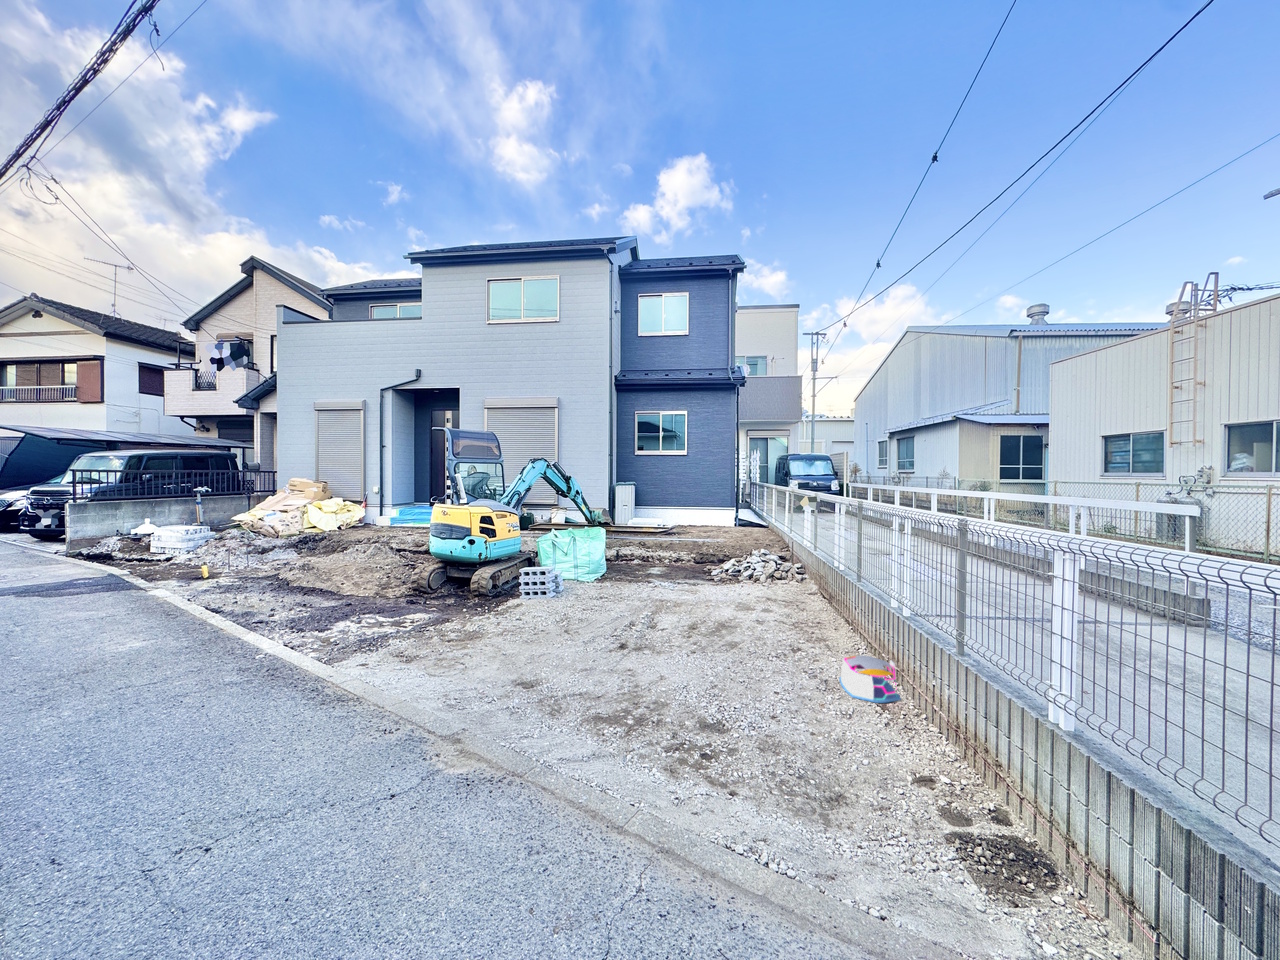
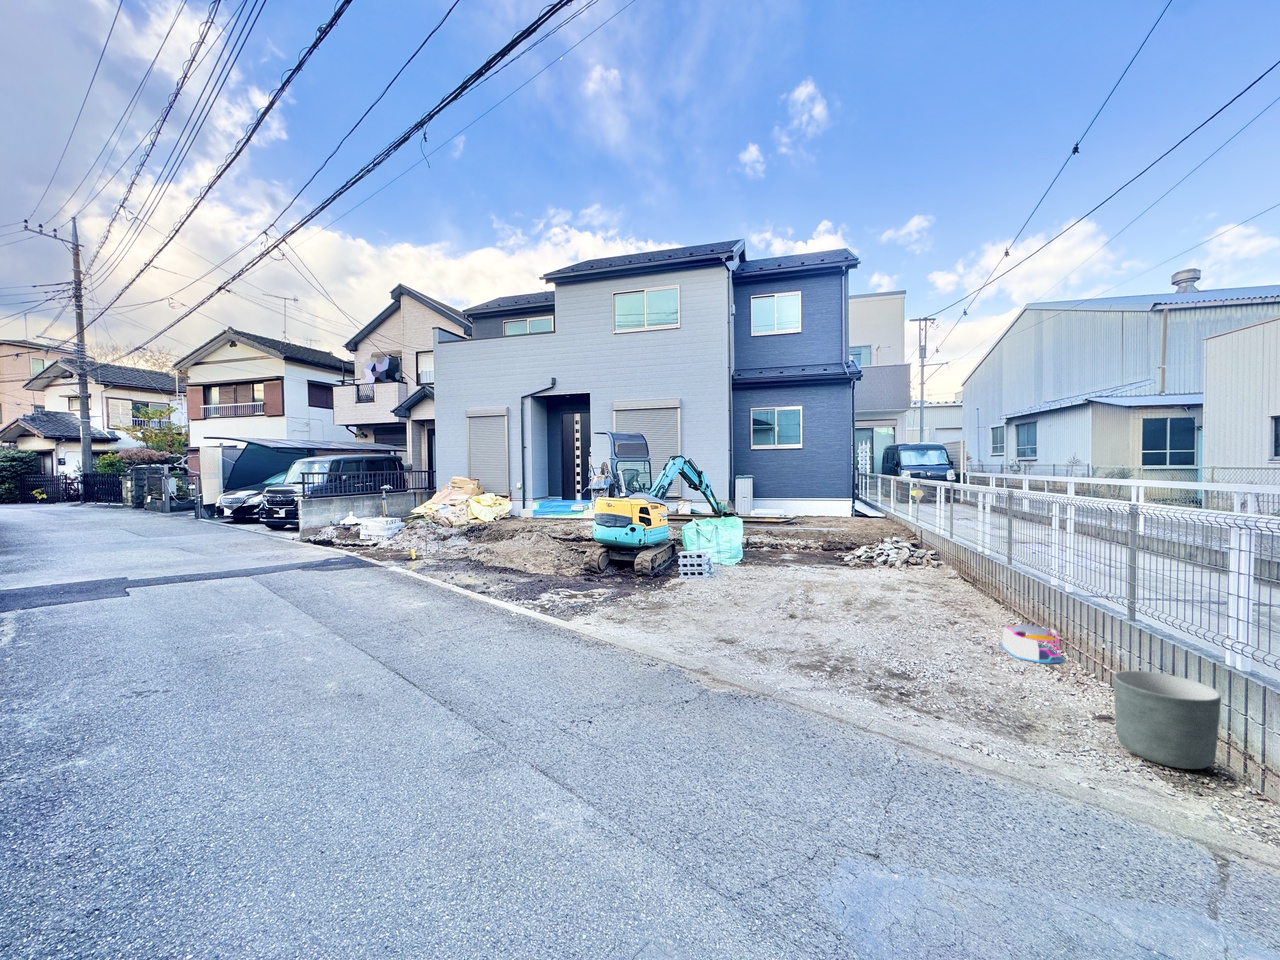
planter: none [929,727,1042,857] -> present [1114,671,1221,769]

